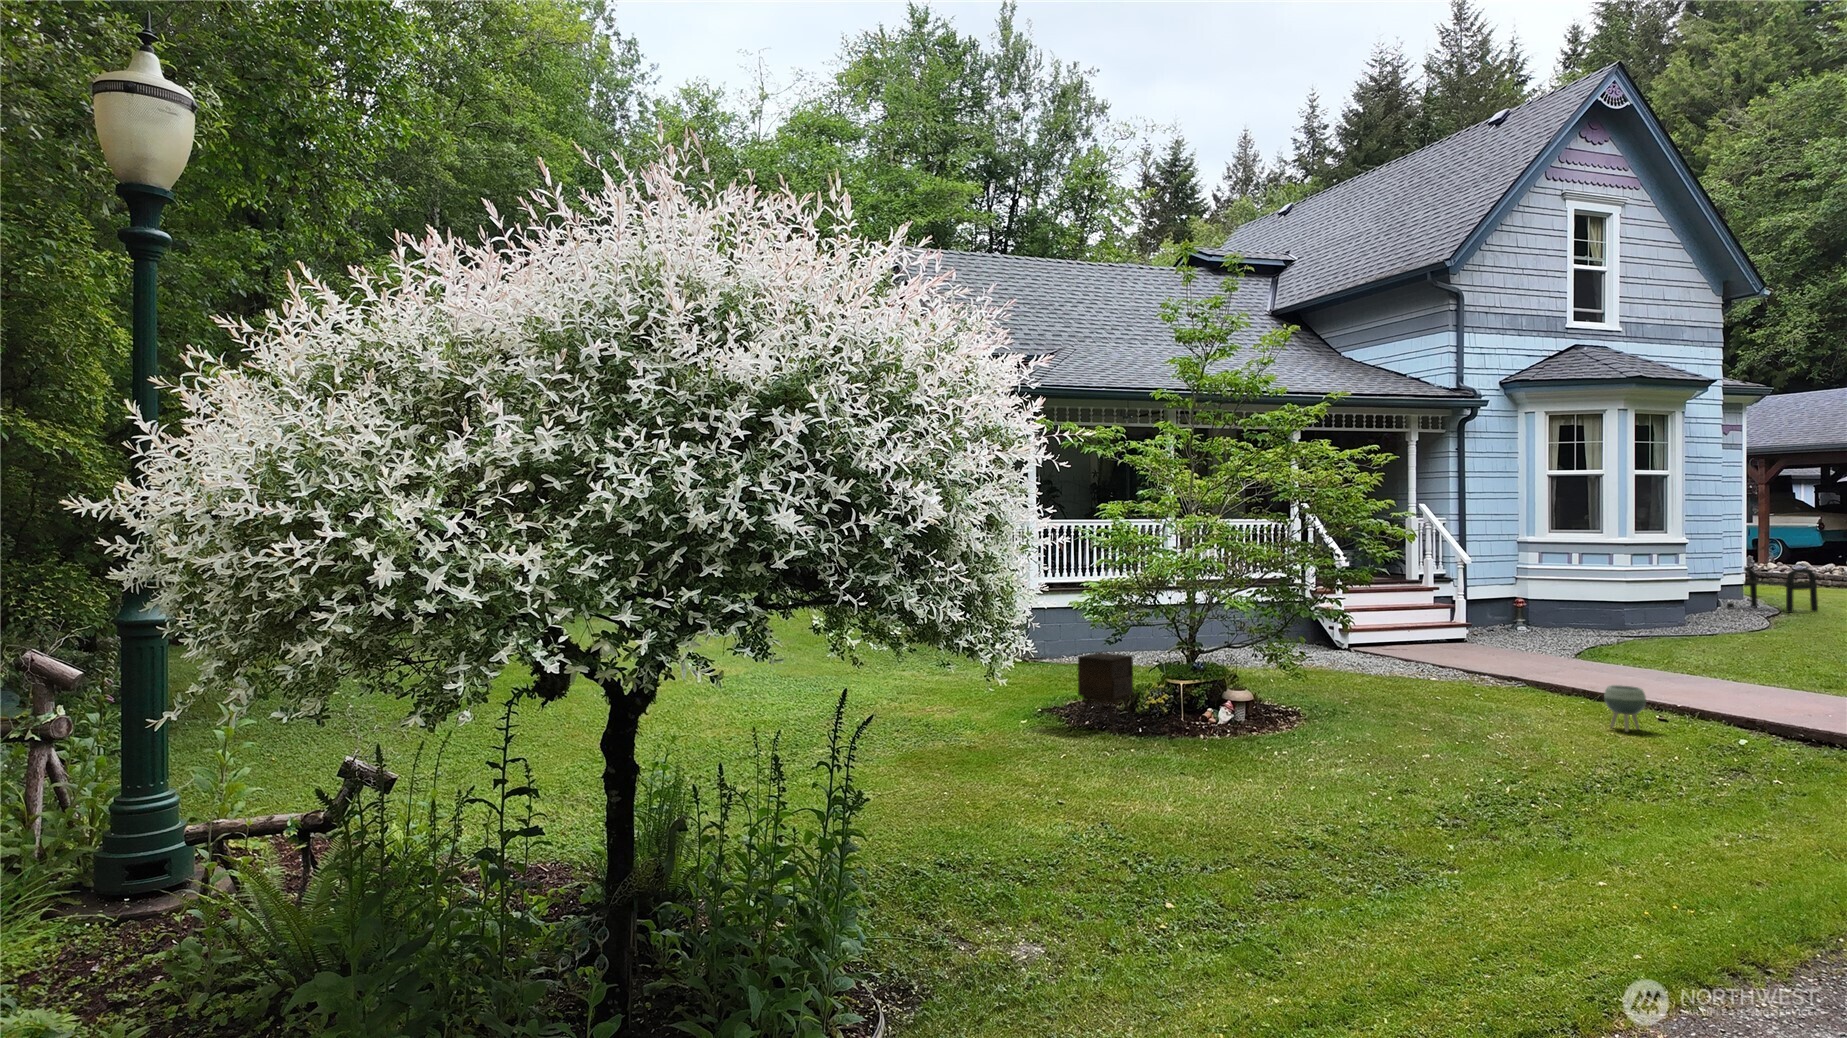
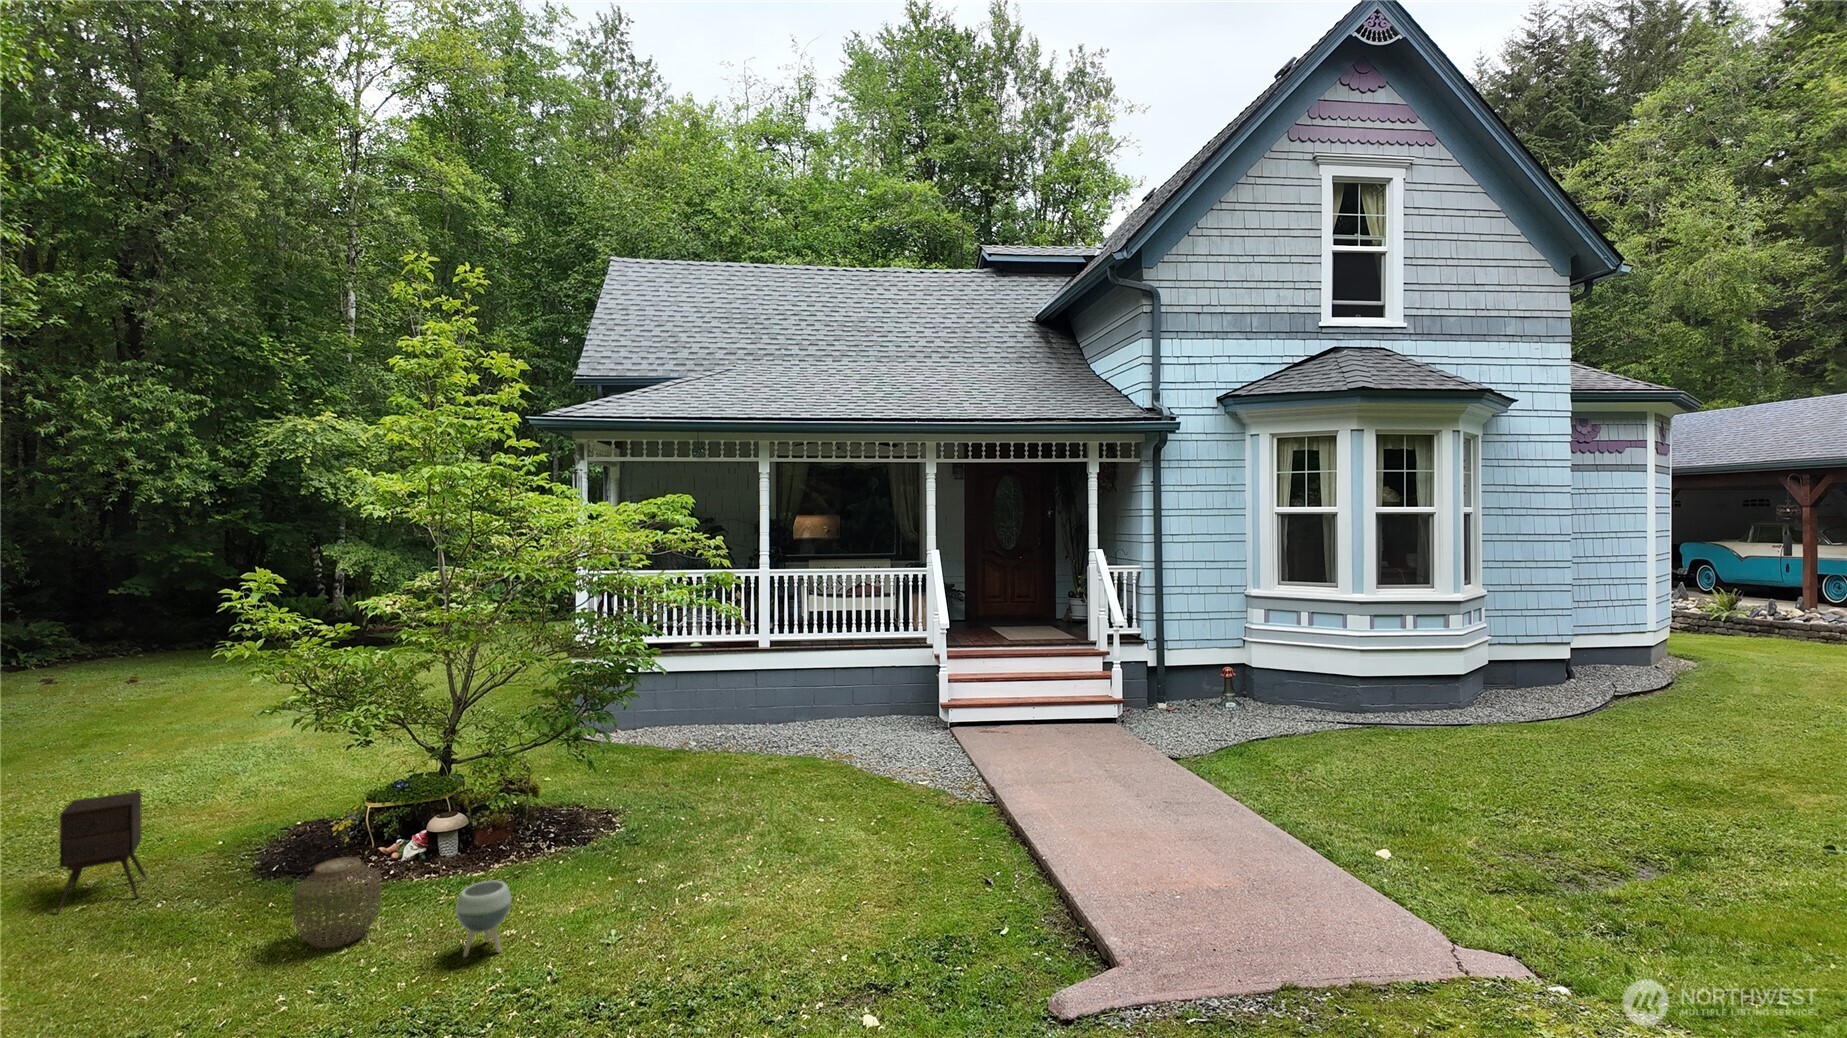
bench: present [1727,566,1818,613] -> none [1608,621,1721,688]
woven basket: none [1334,676,1390,733] -> present [293,857,381,948]
planter: present [1604,685,1646,732] -> present [456,880,511,957]

